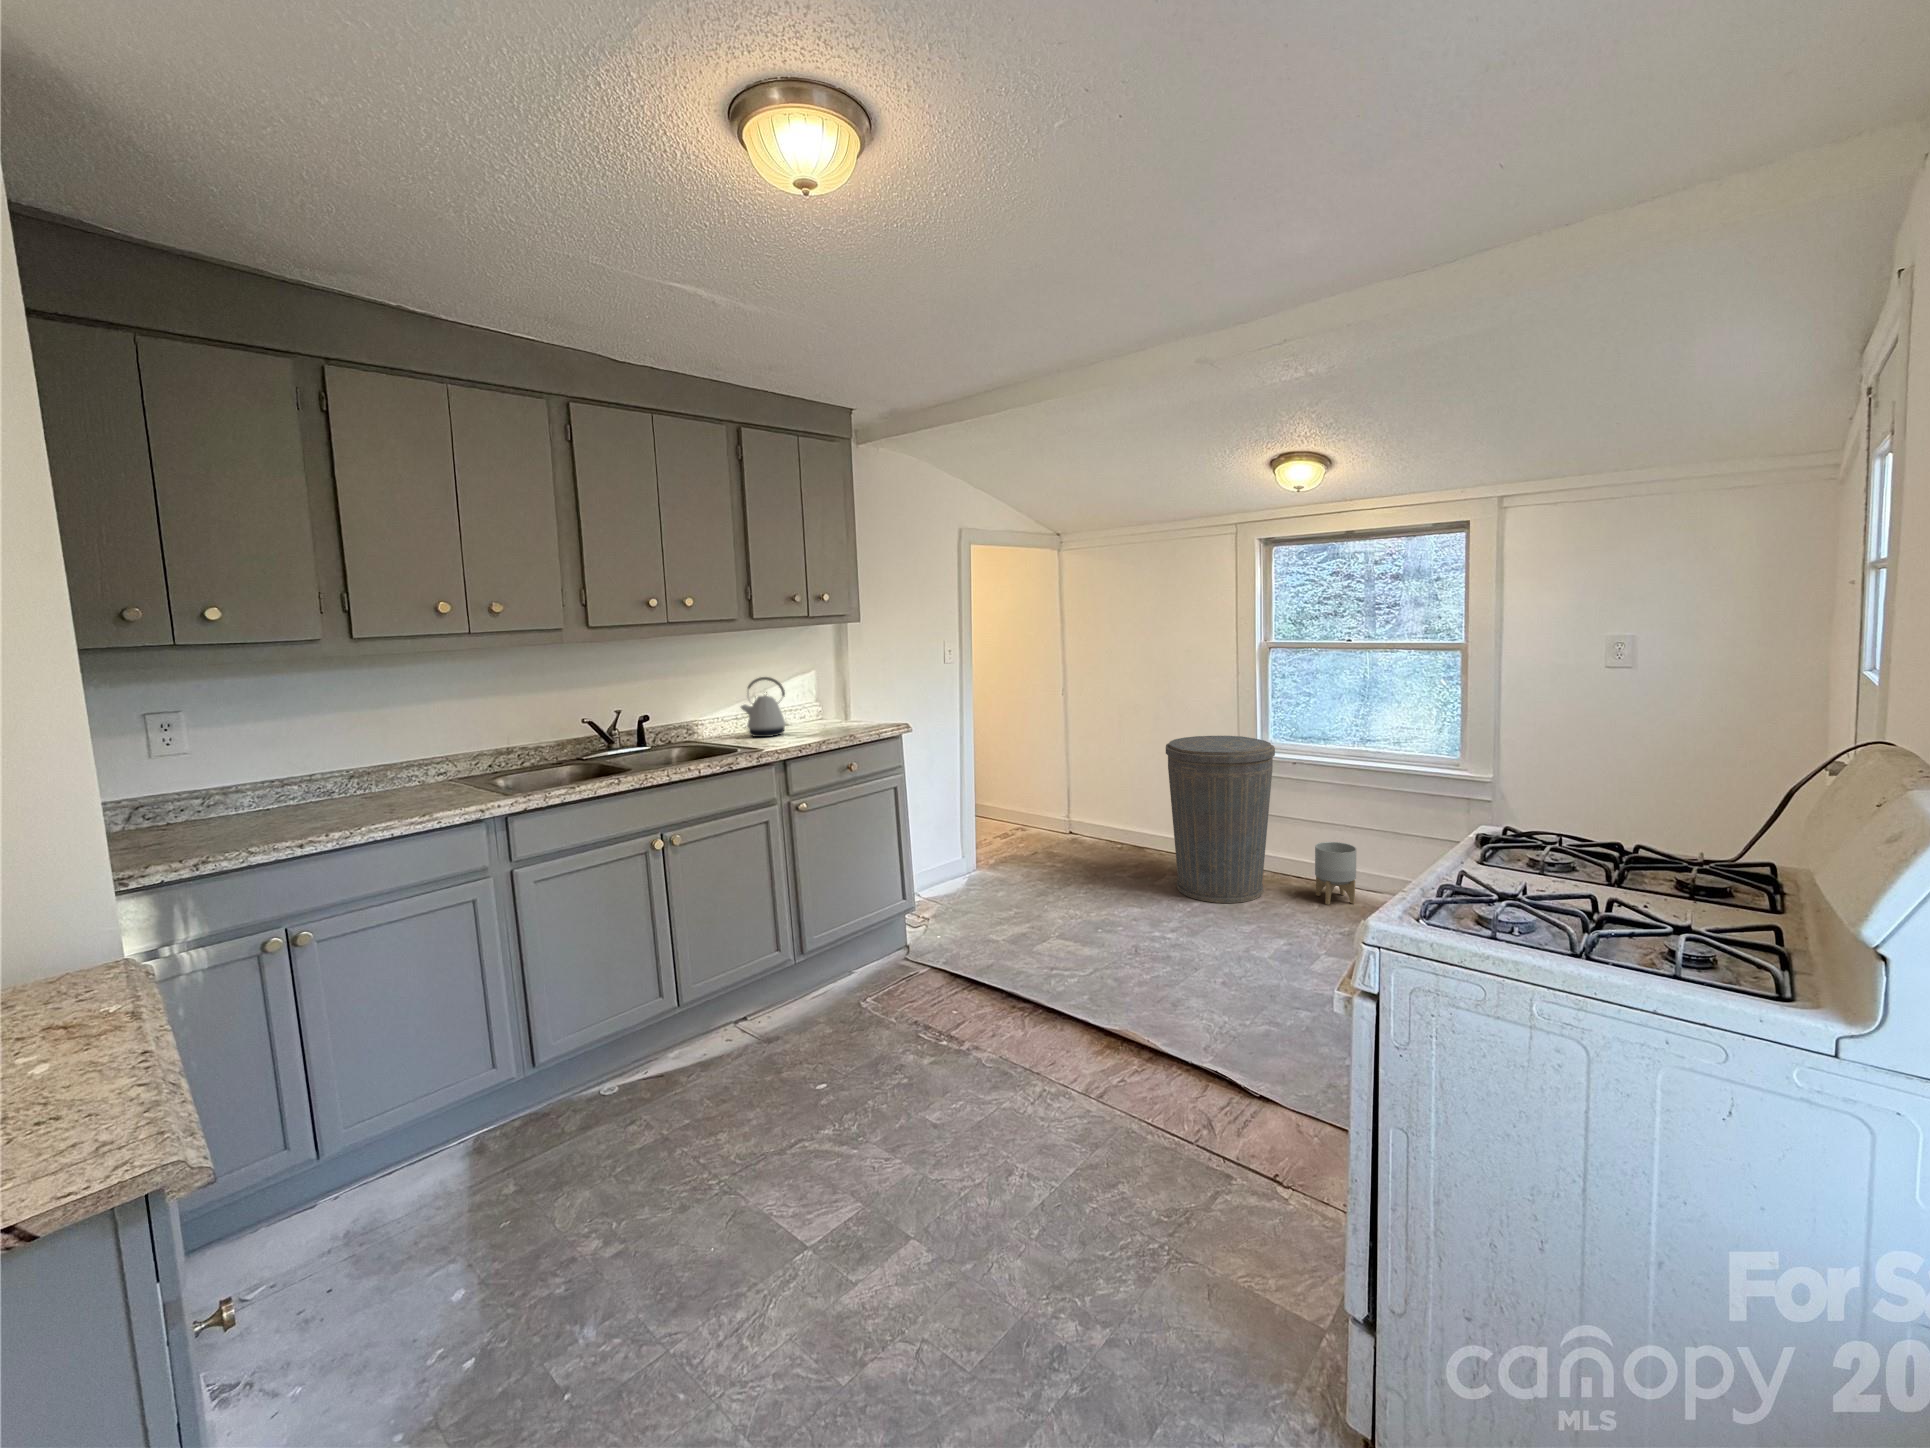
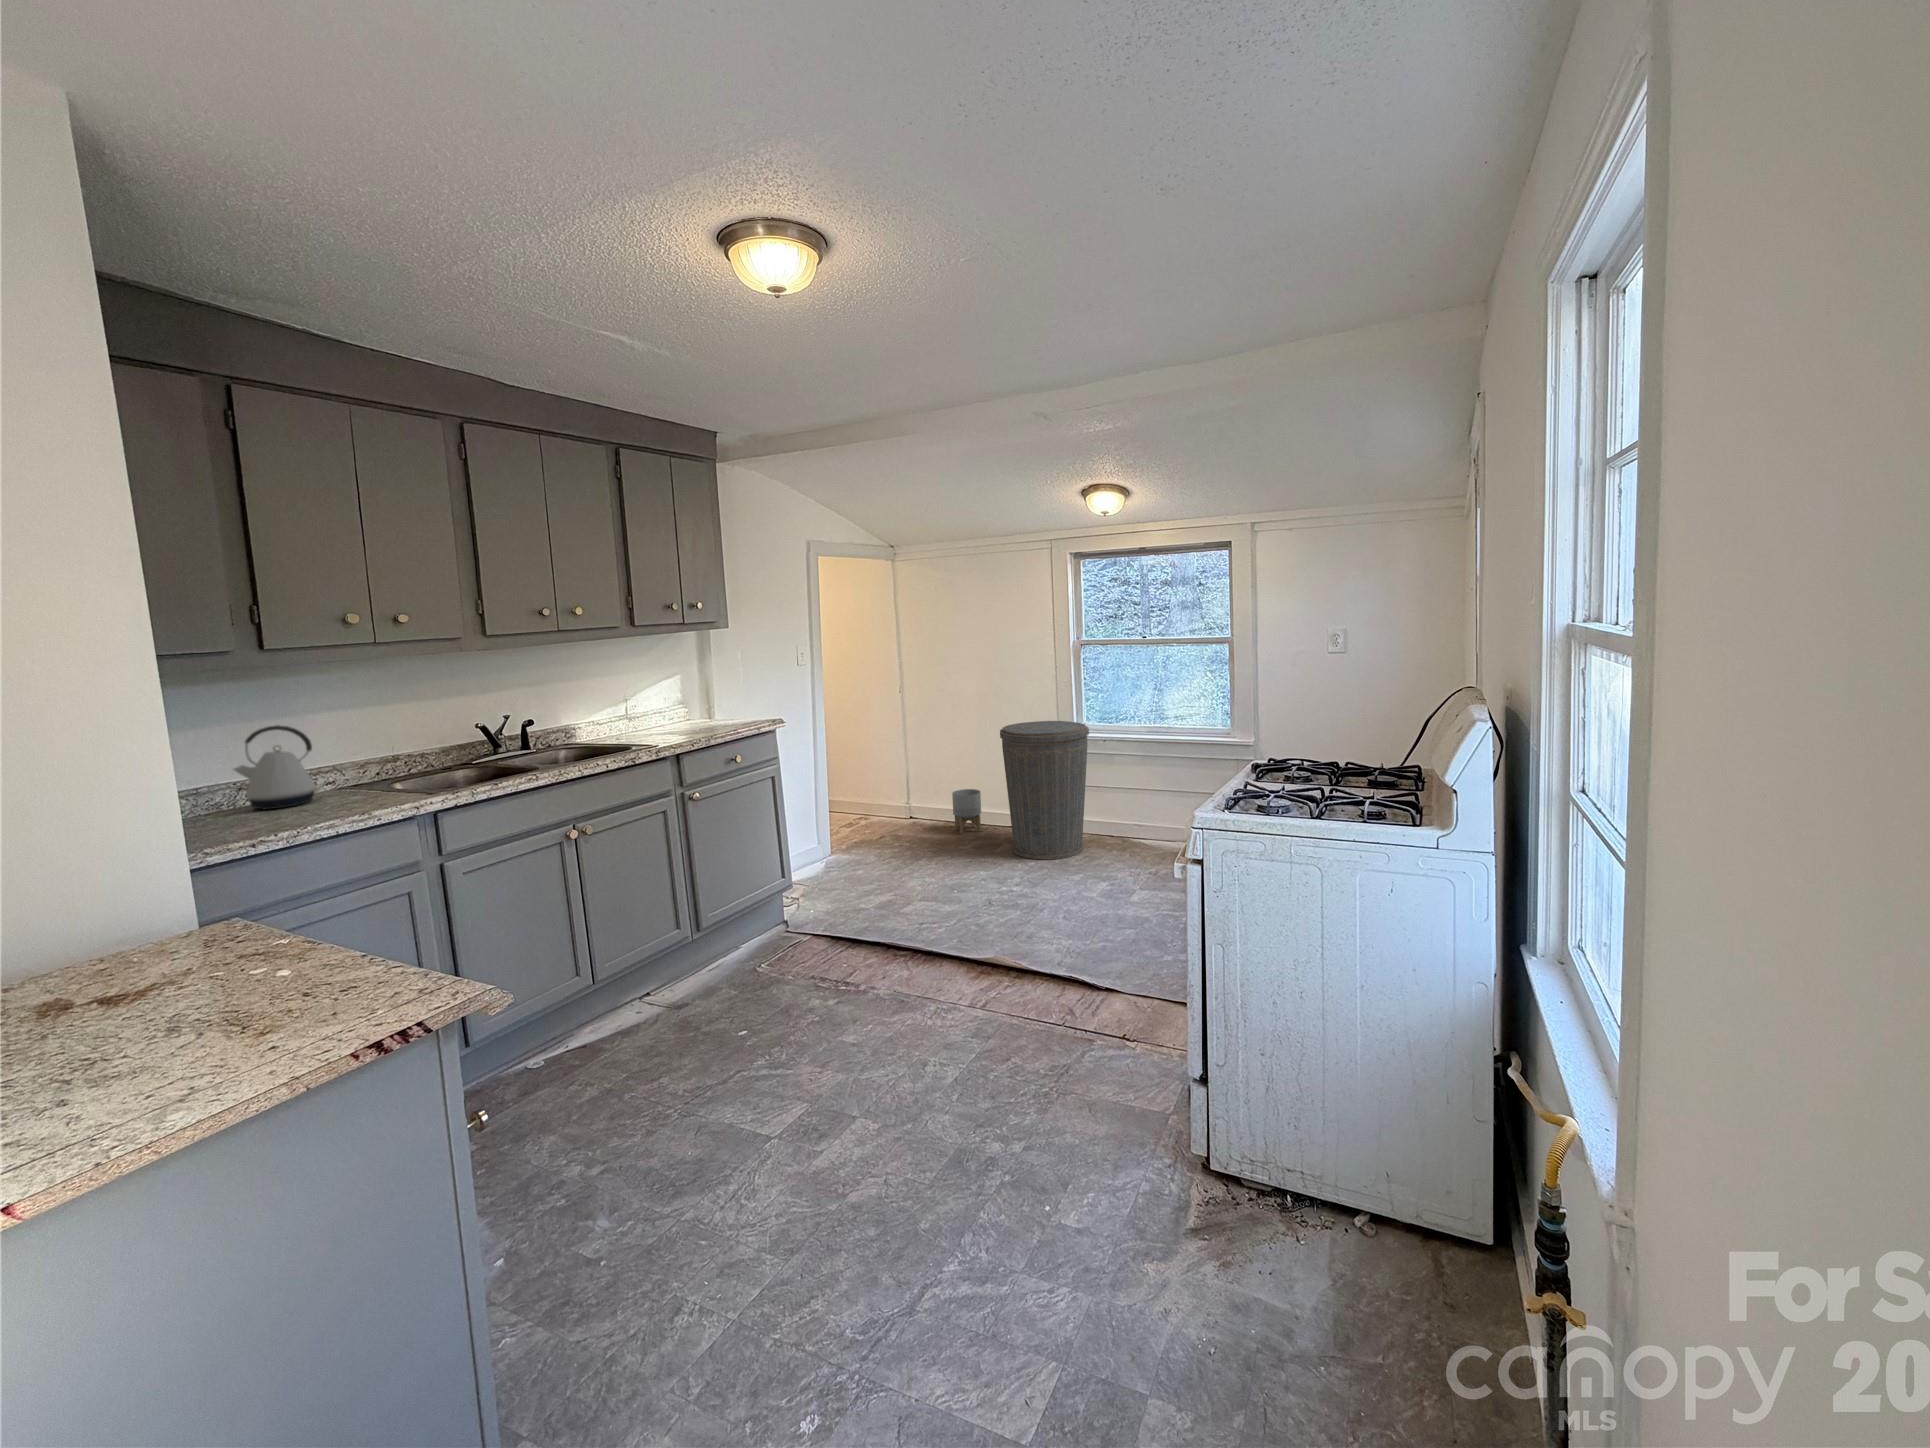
kettle: present [741,677,789,737] -> present [234,725,321,809]
planter: present [1315,842,1356,905] -> present [952,789,981,834]

